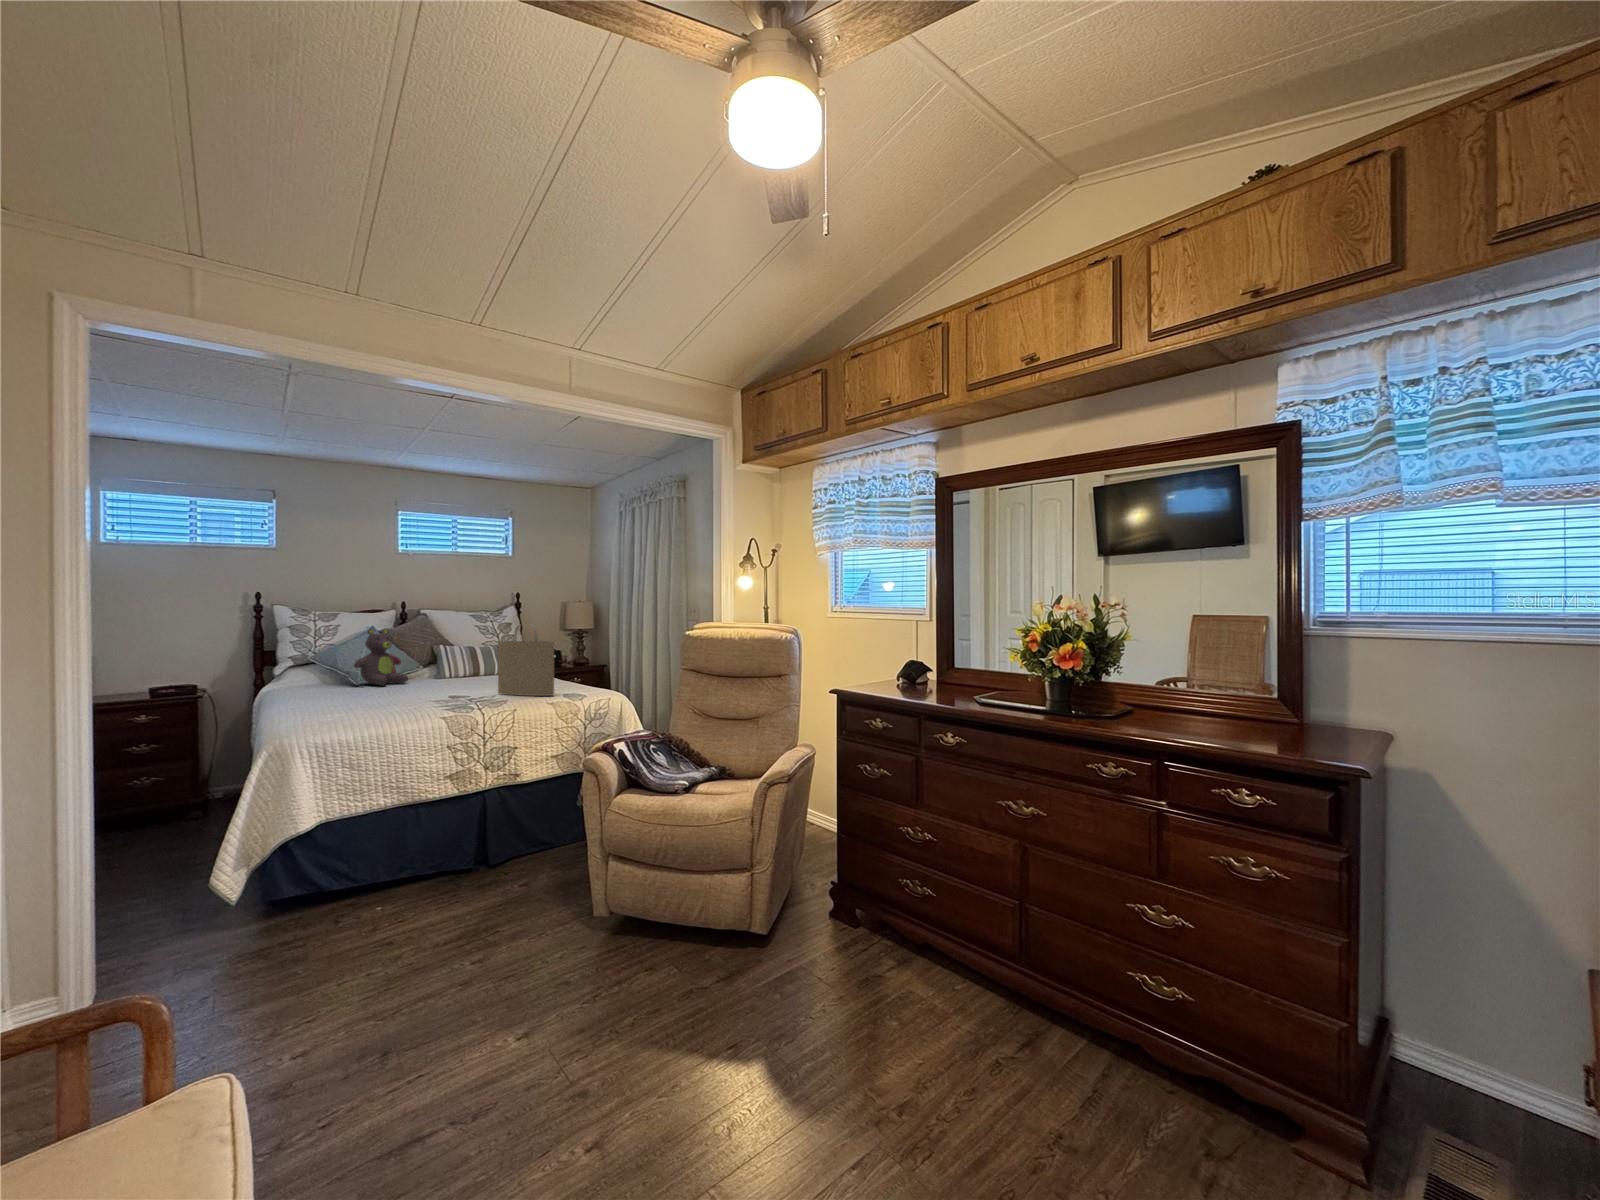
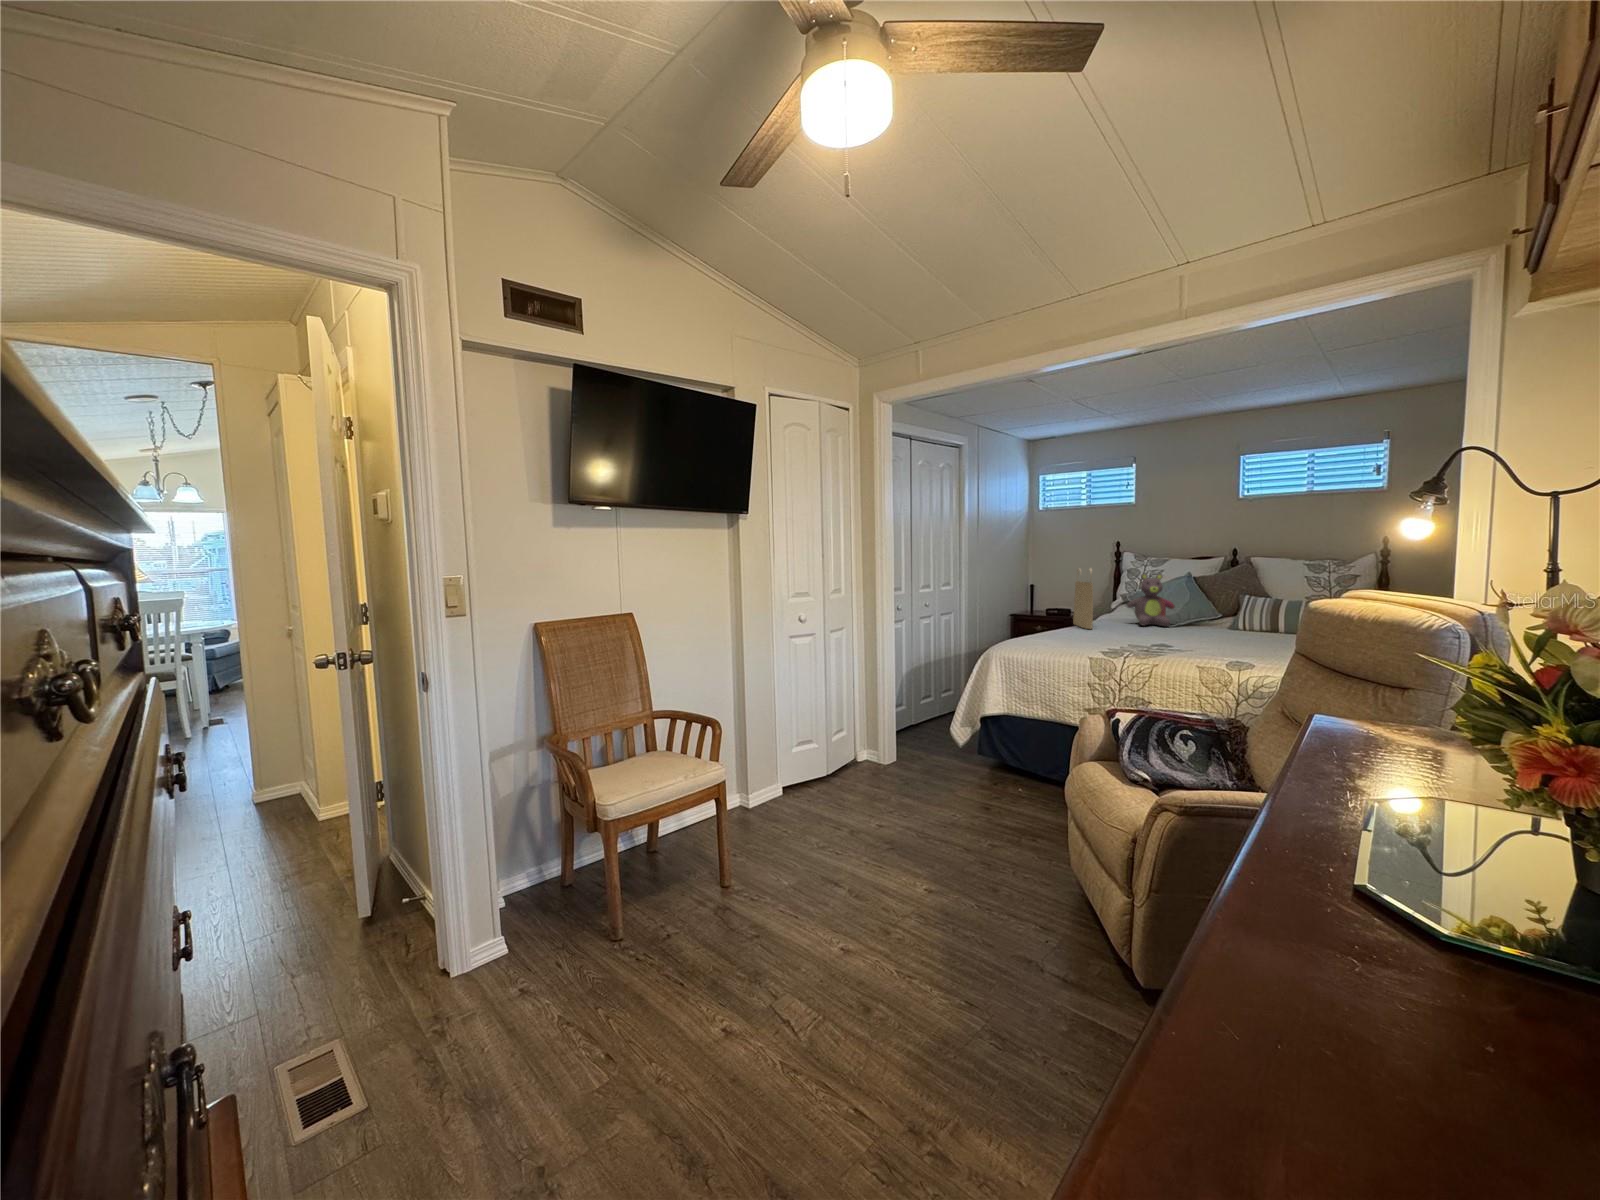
tote bag: present [498,624,554,696] -> present [1073,569,1093,629]

